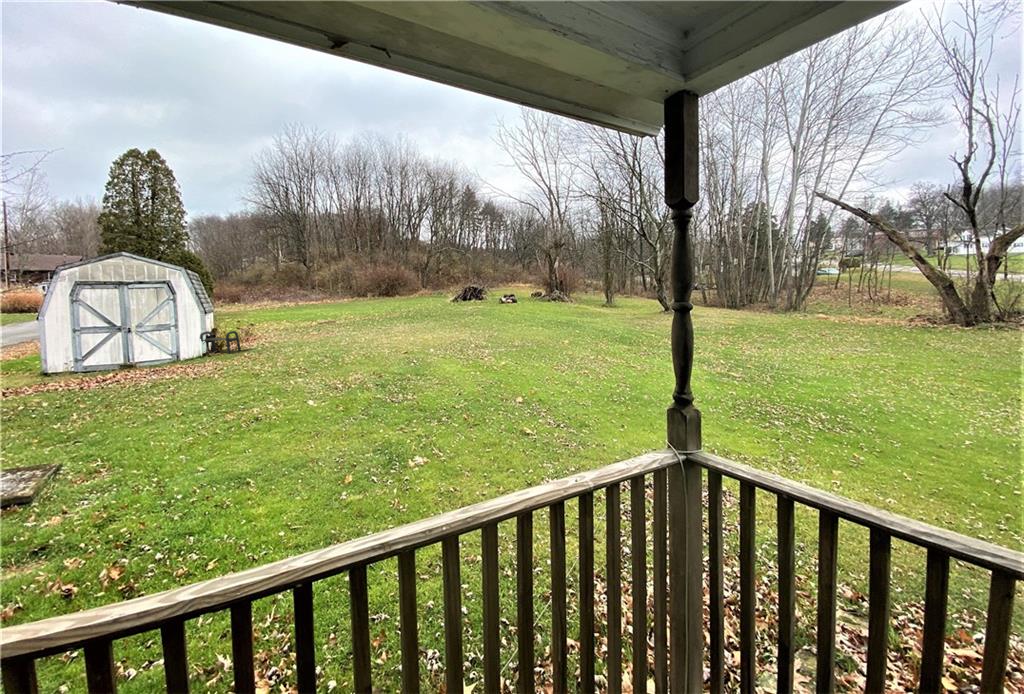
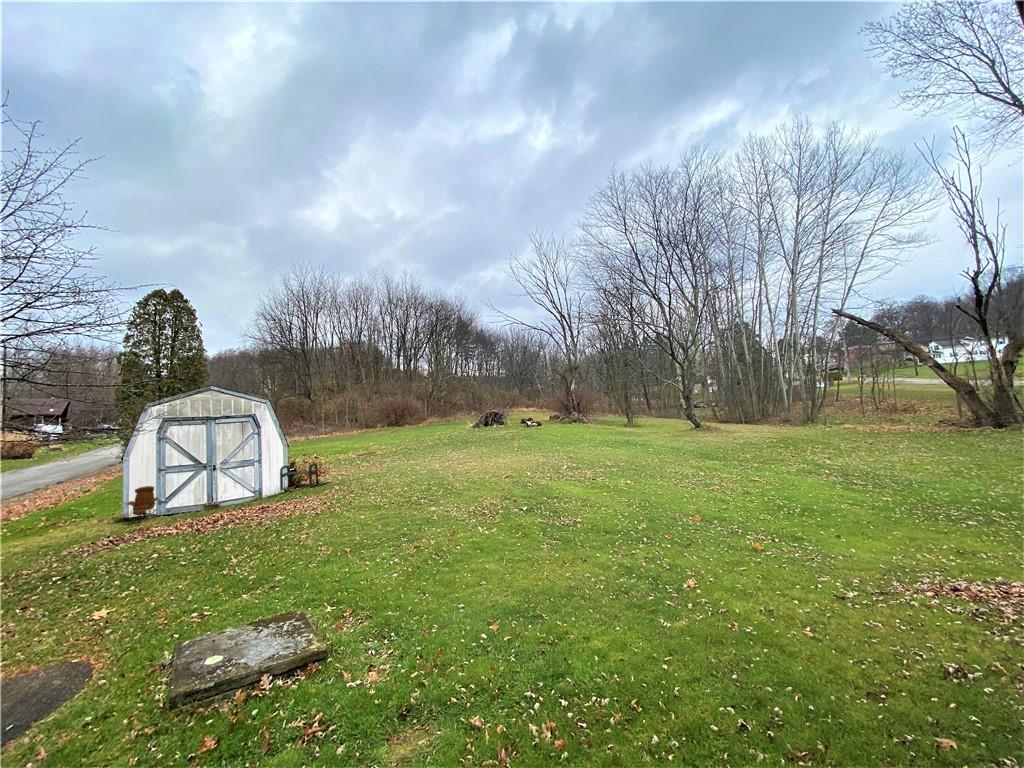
lounge chair: none [43,344,75,377] -> present [128,486,159,522]

